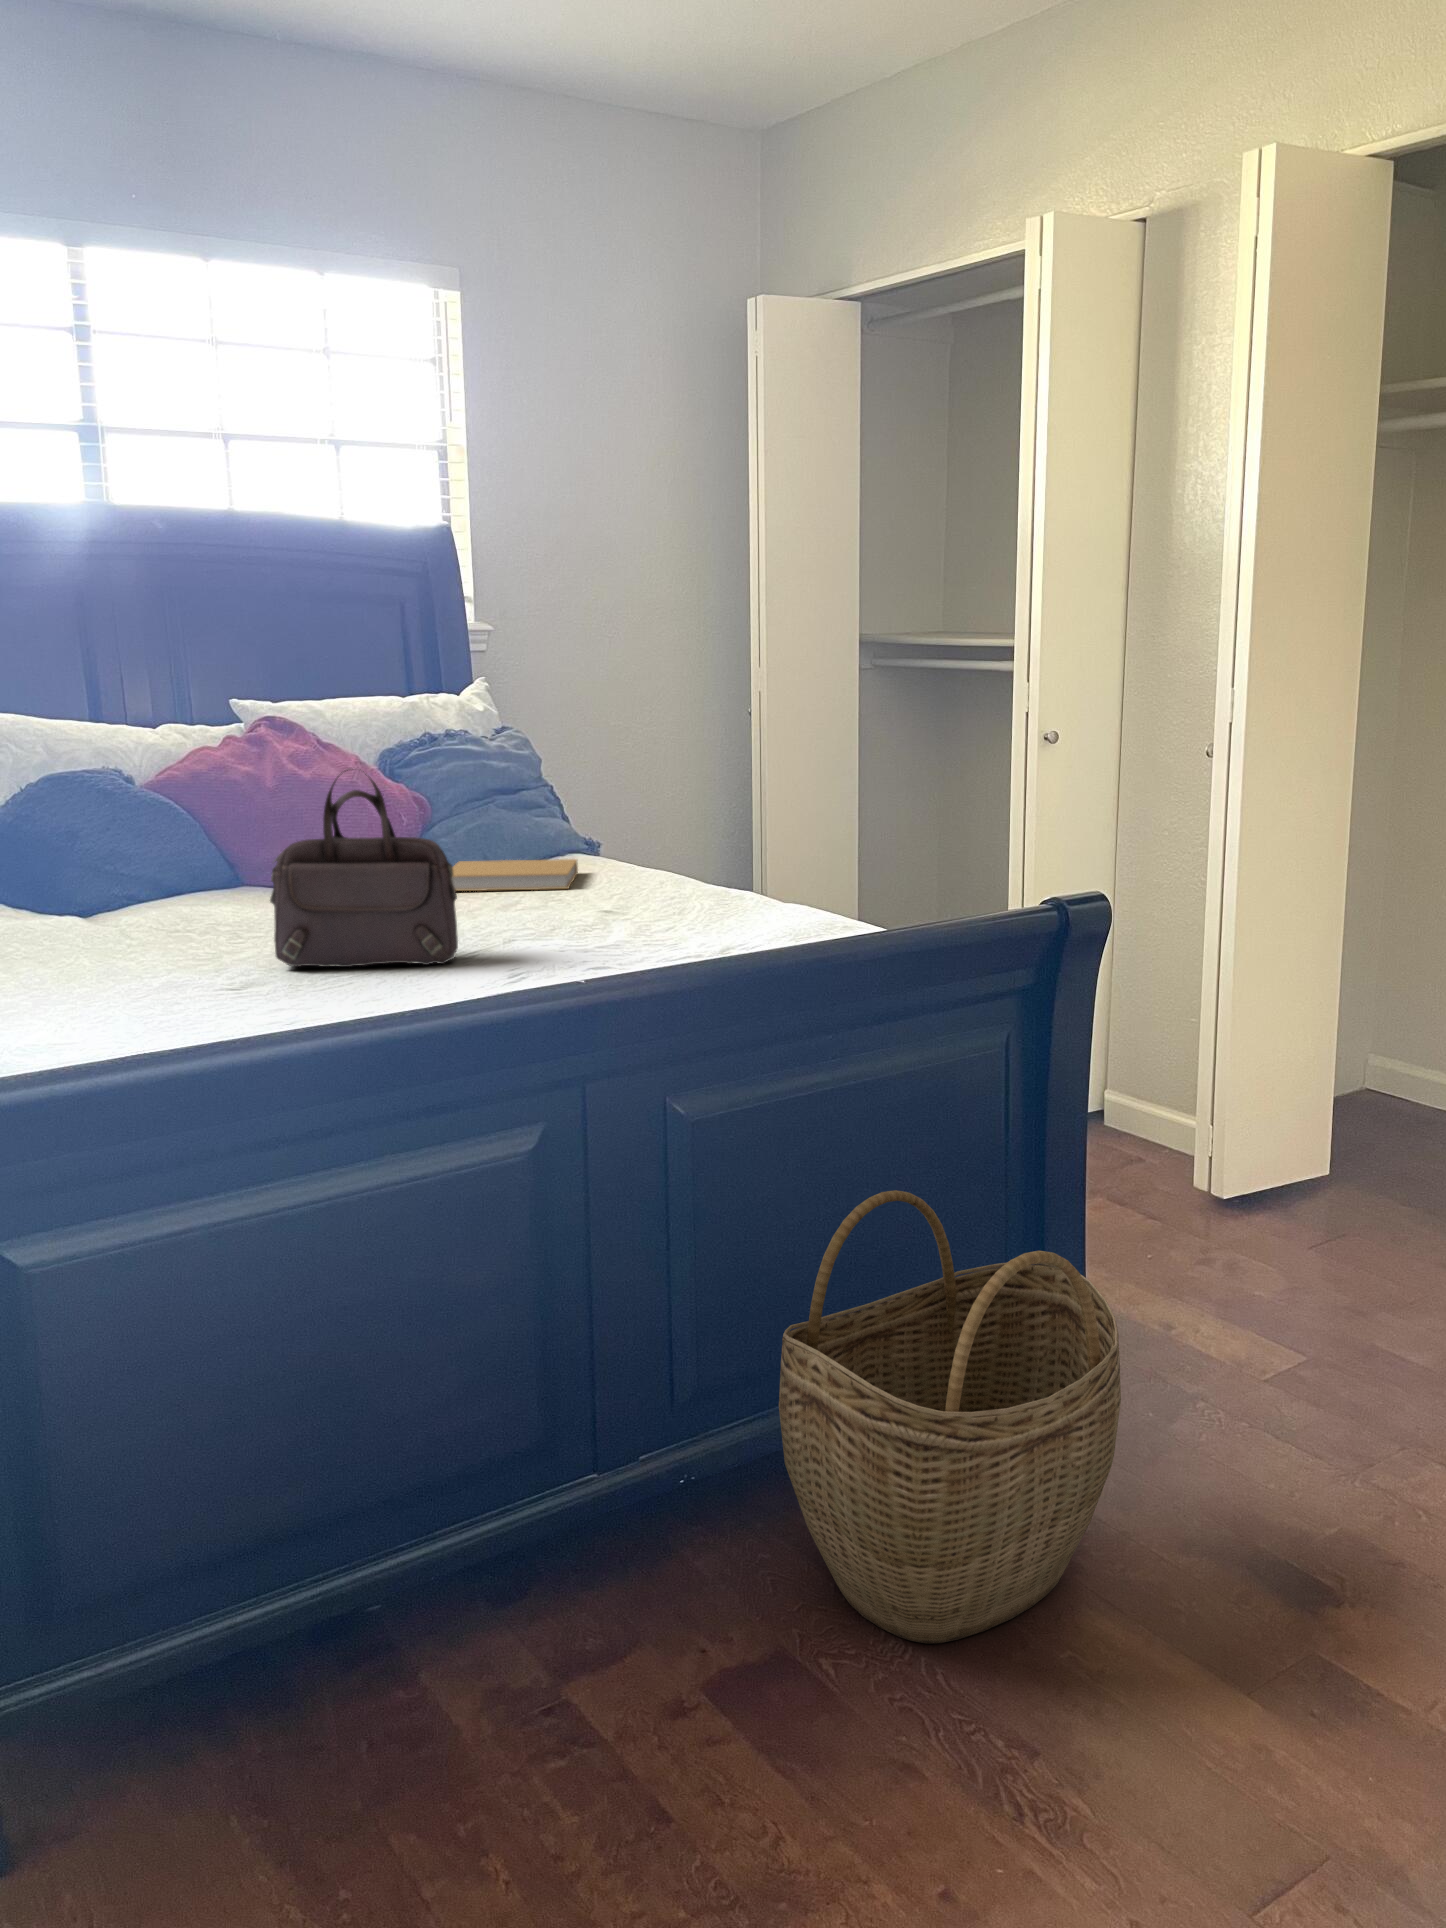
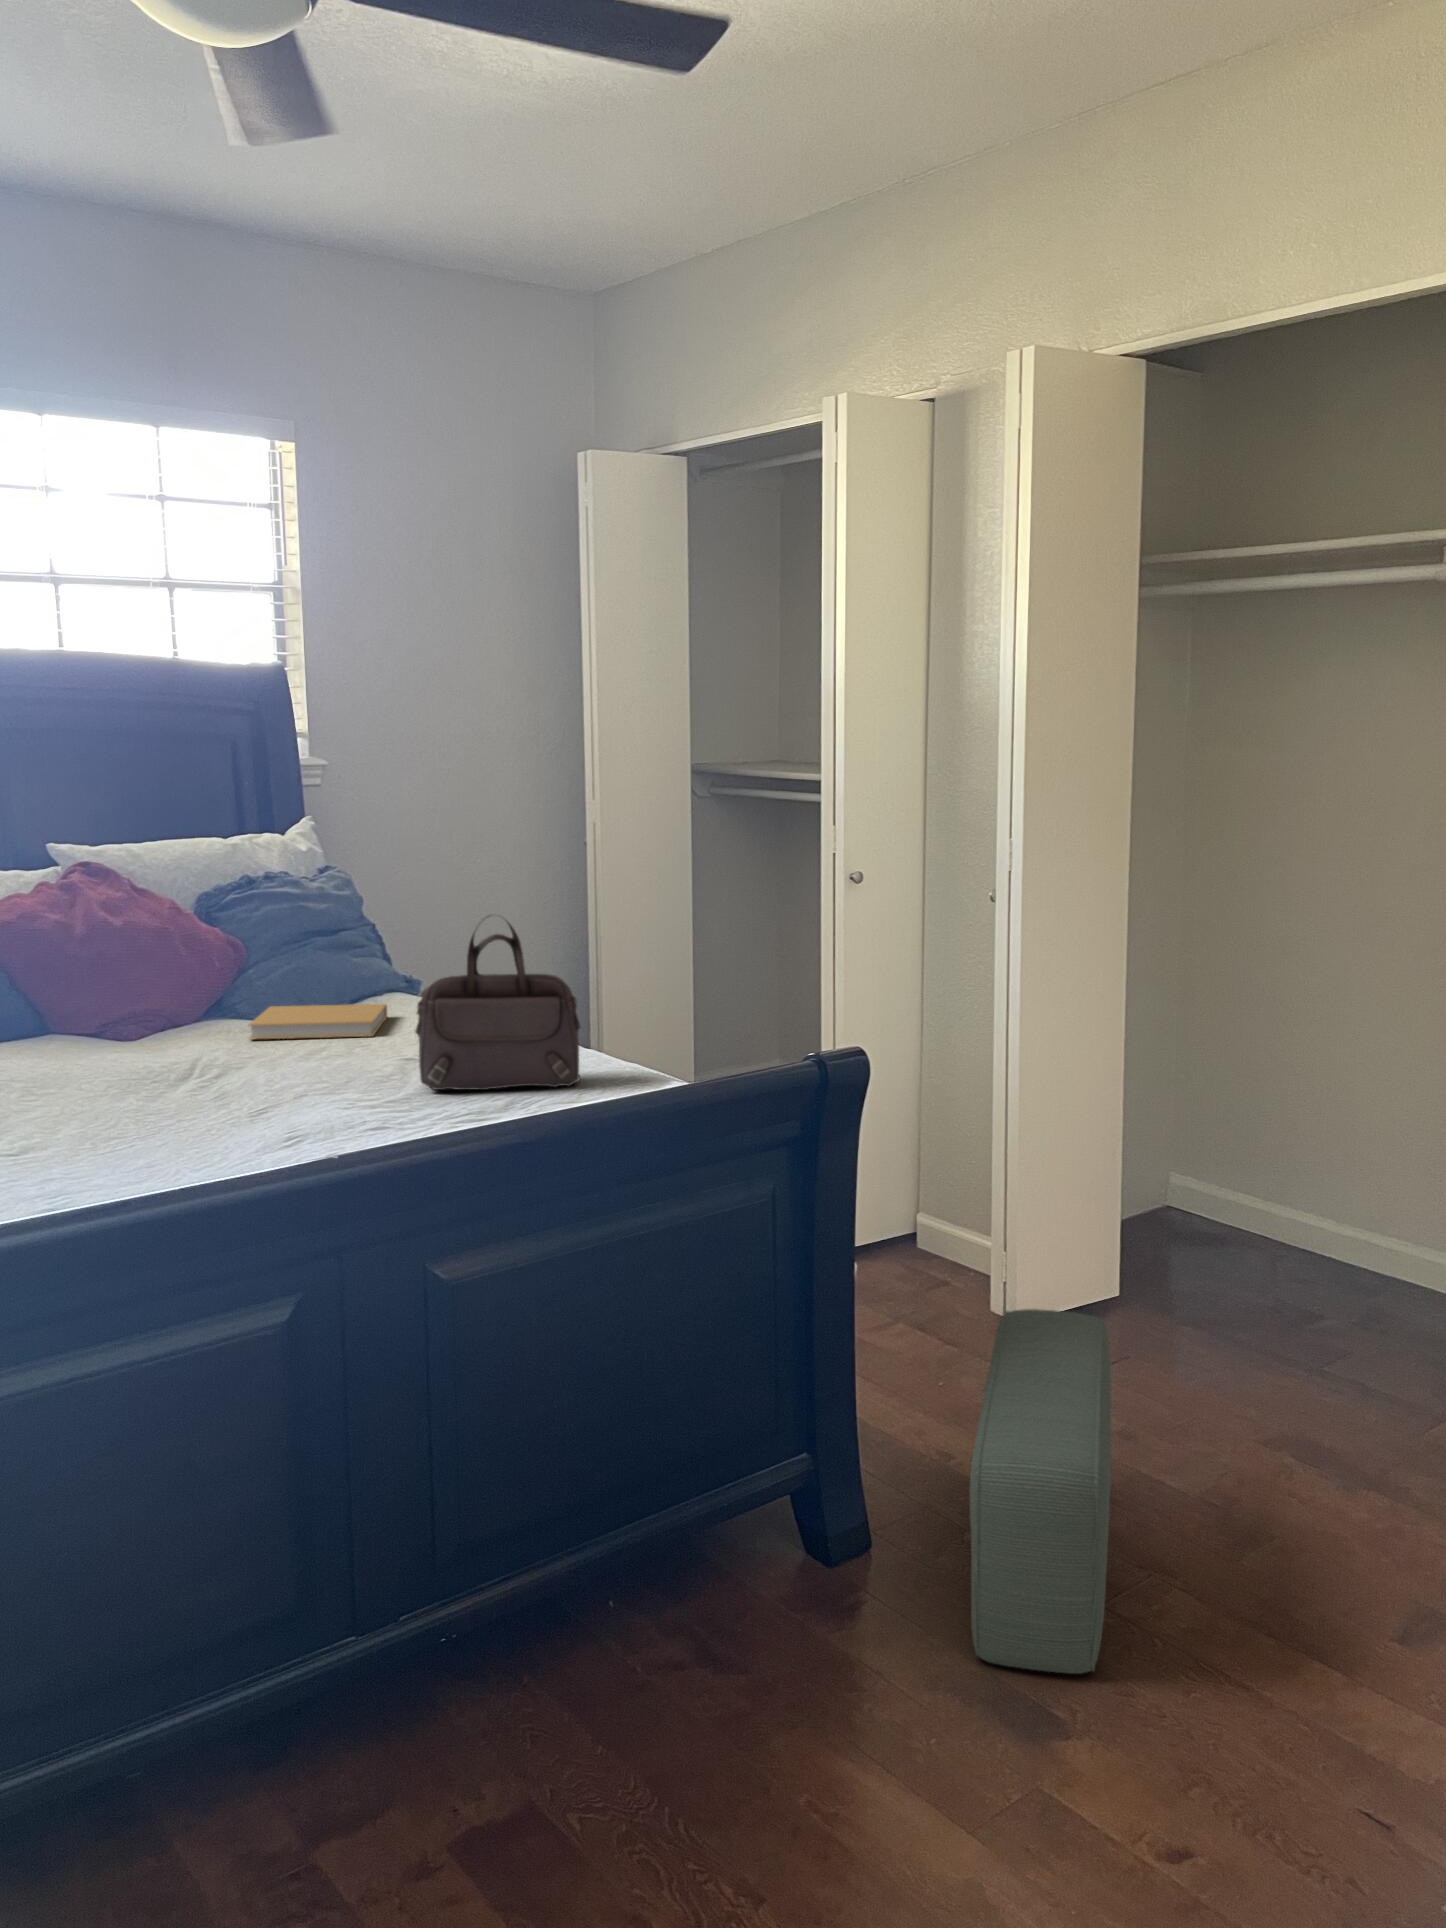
handbag: present [270,769,458,967] -> present [415,918,580,1090]
pouf: none [1224,1174,1380,1543] -> present [970,1309,1111,1674]
woven basket: present [779,1190,1121,1644] -> none [533,1346,860,1791]

